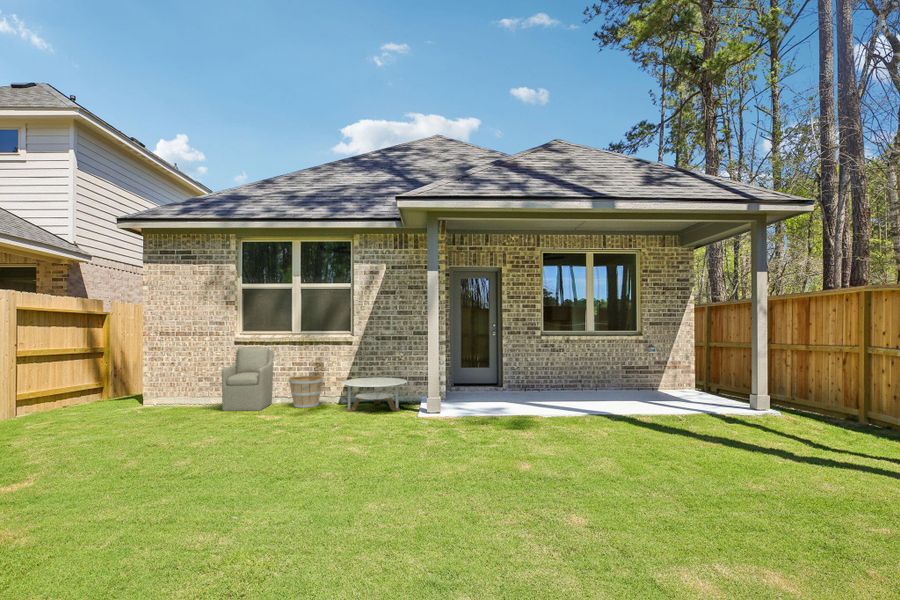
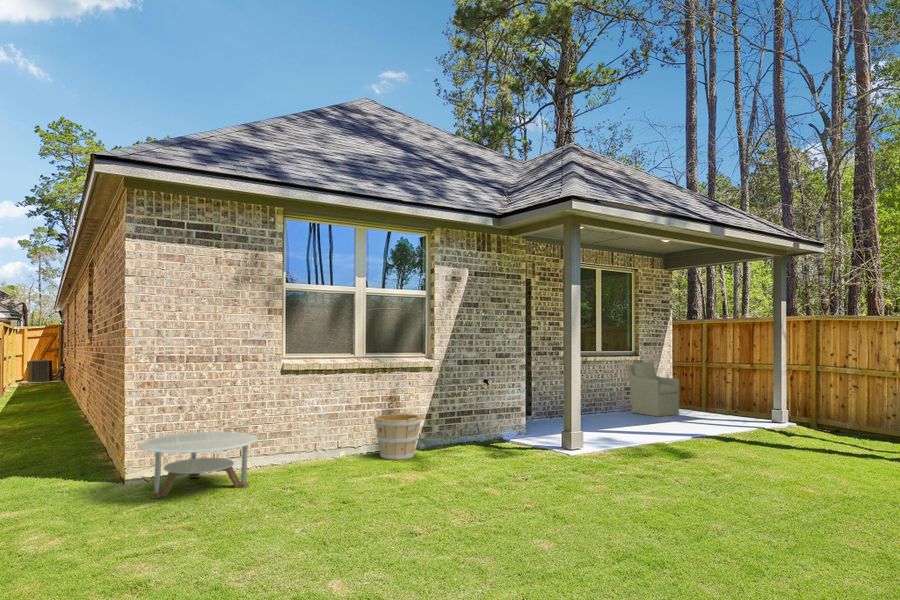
chair: present [222,347,274,411] -> present [628,362,679,417]
round table: present [342,377,407,411] -> present [138,432,258,498]

